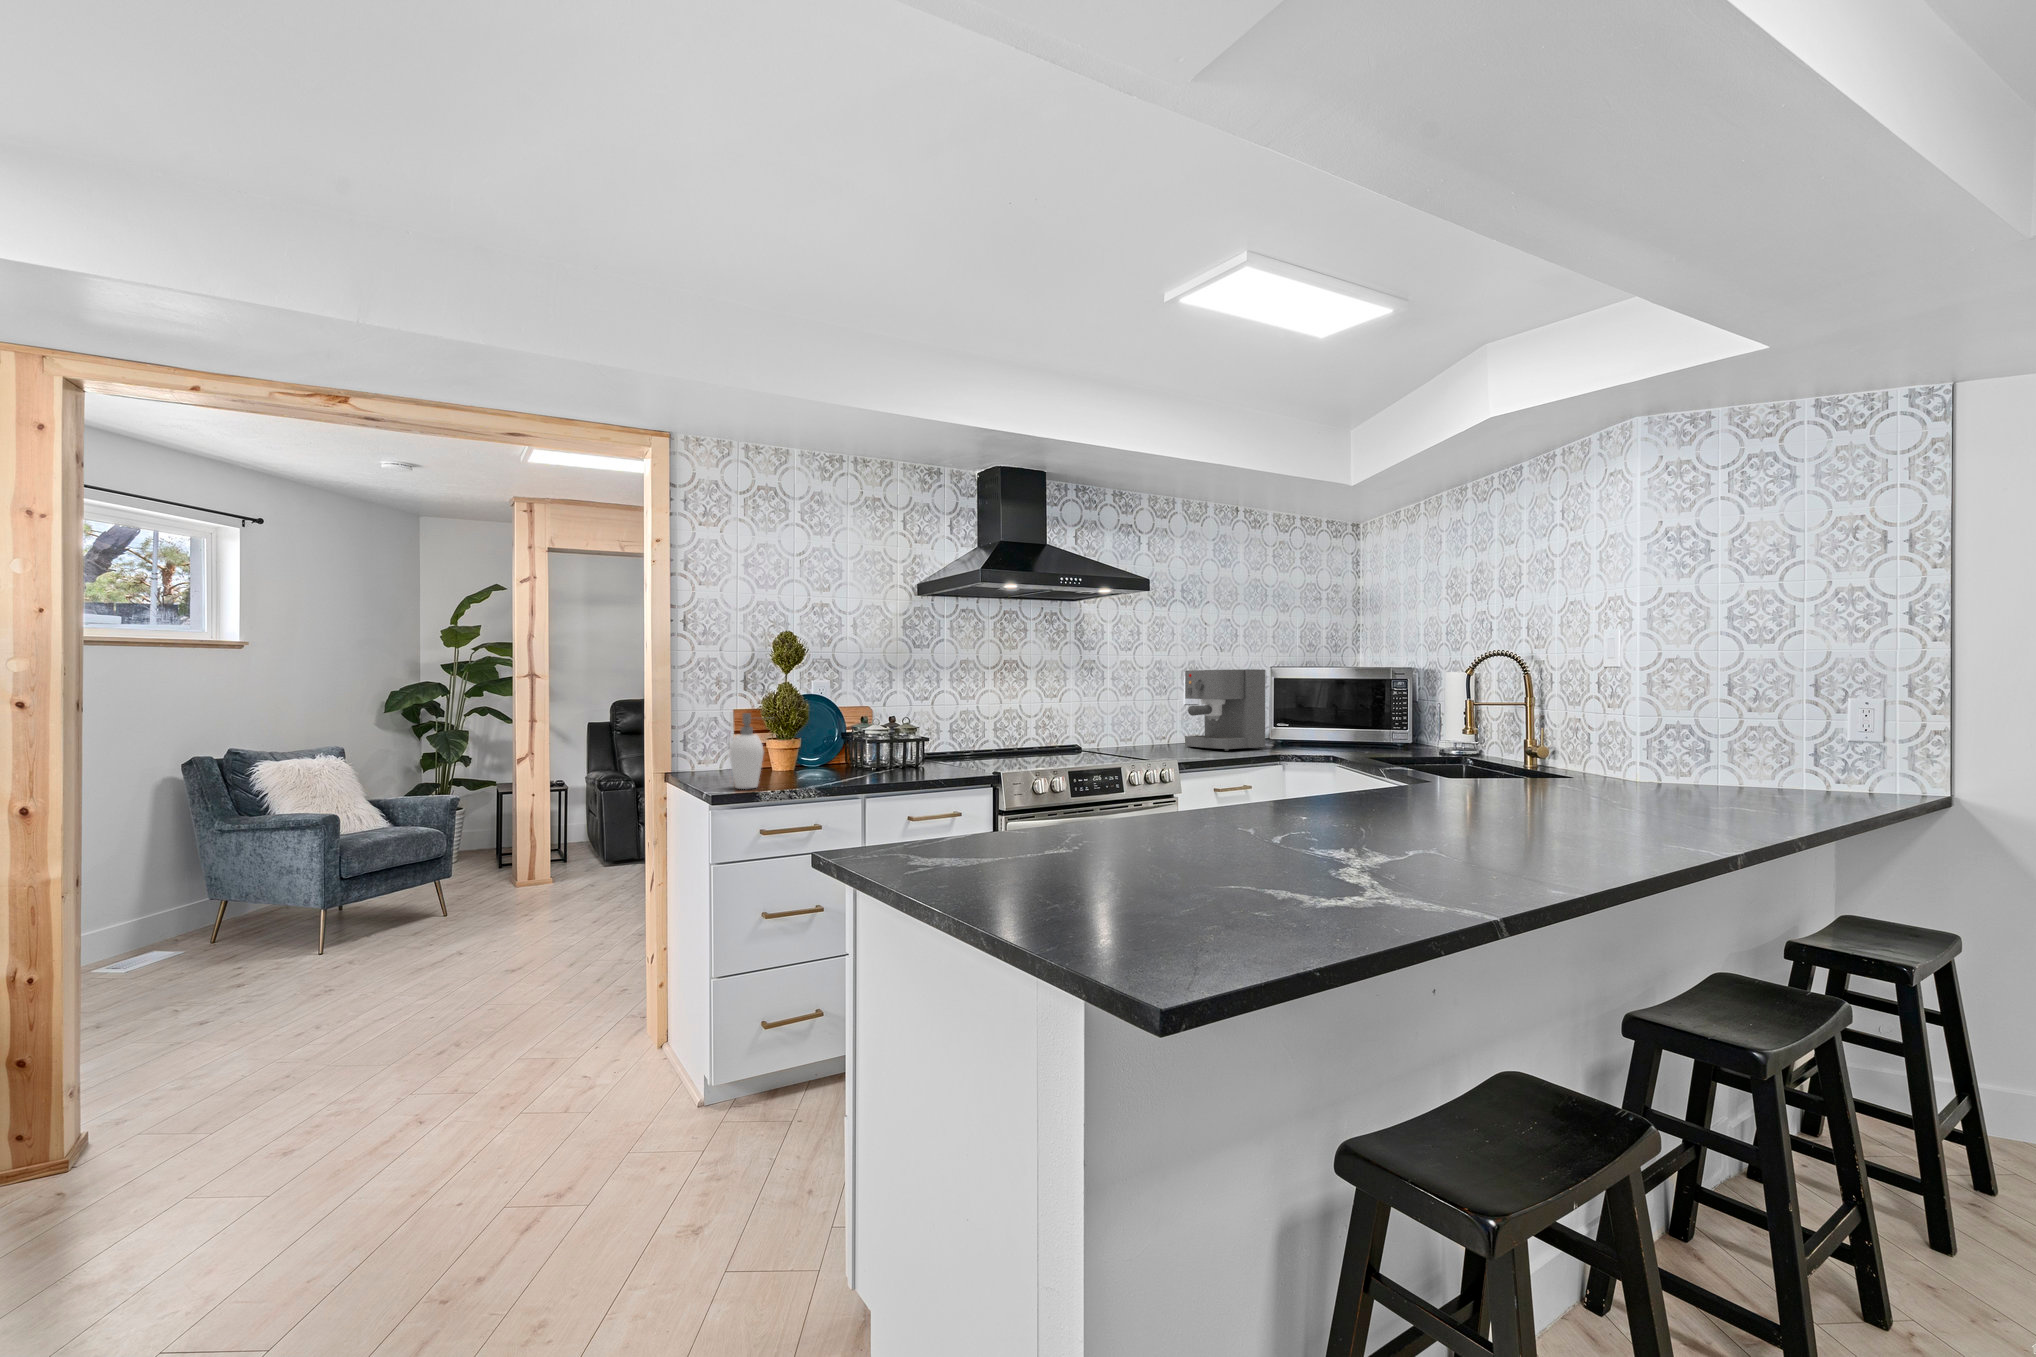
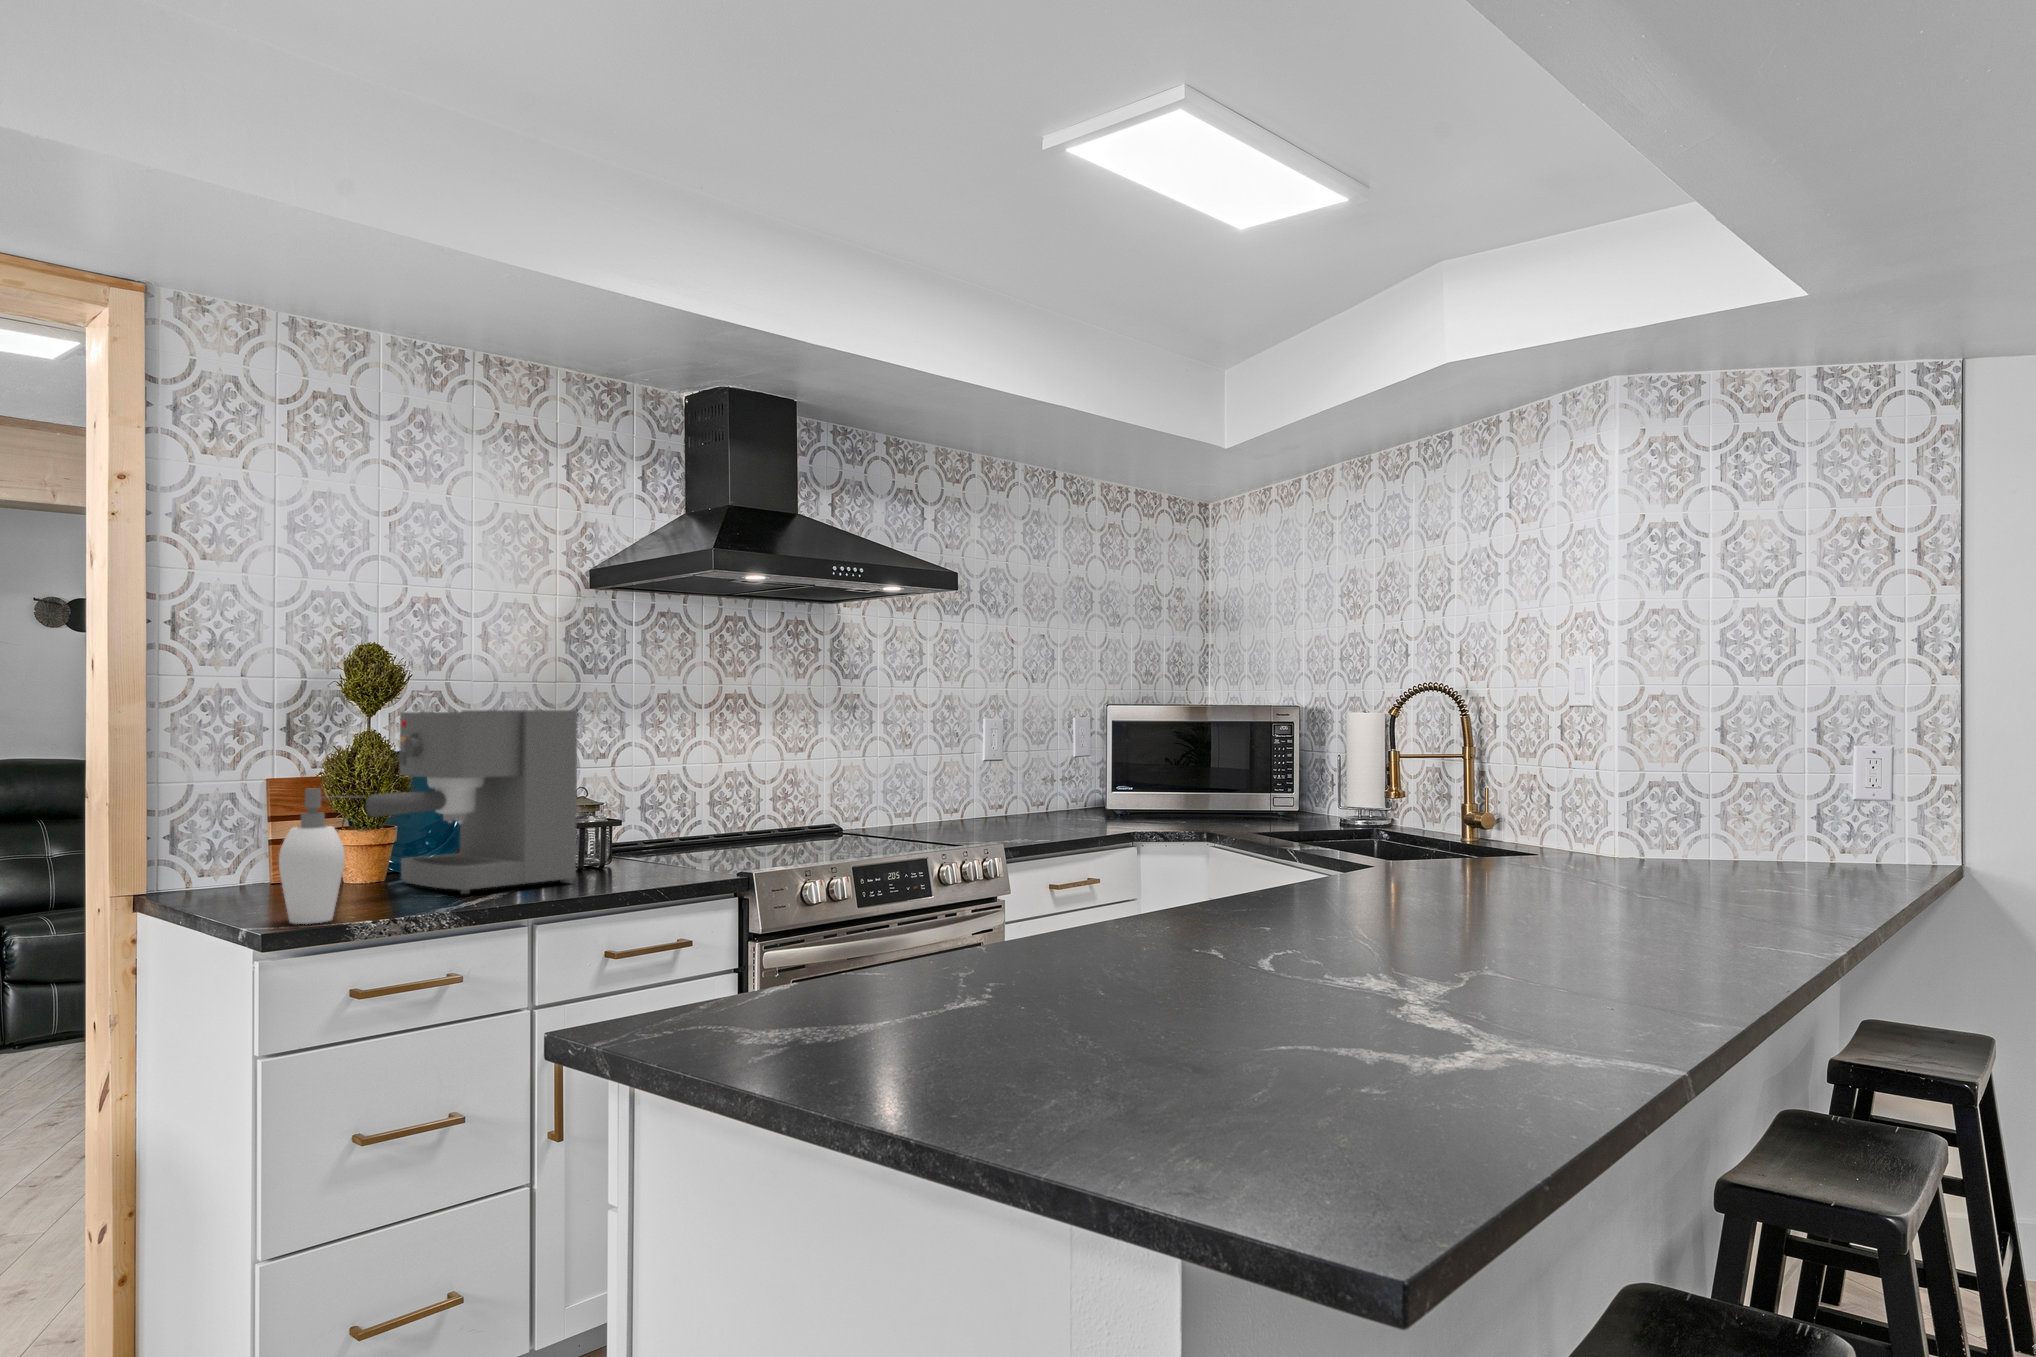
coffee maker: present [1185,669,1265,751] -> present [366,710,578,894]

